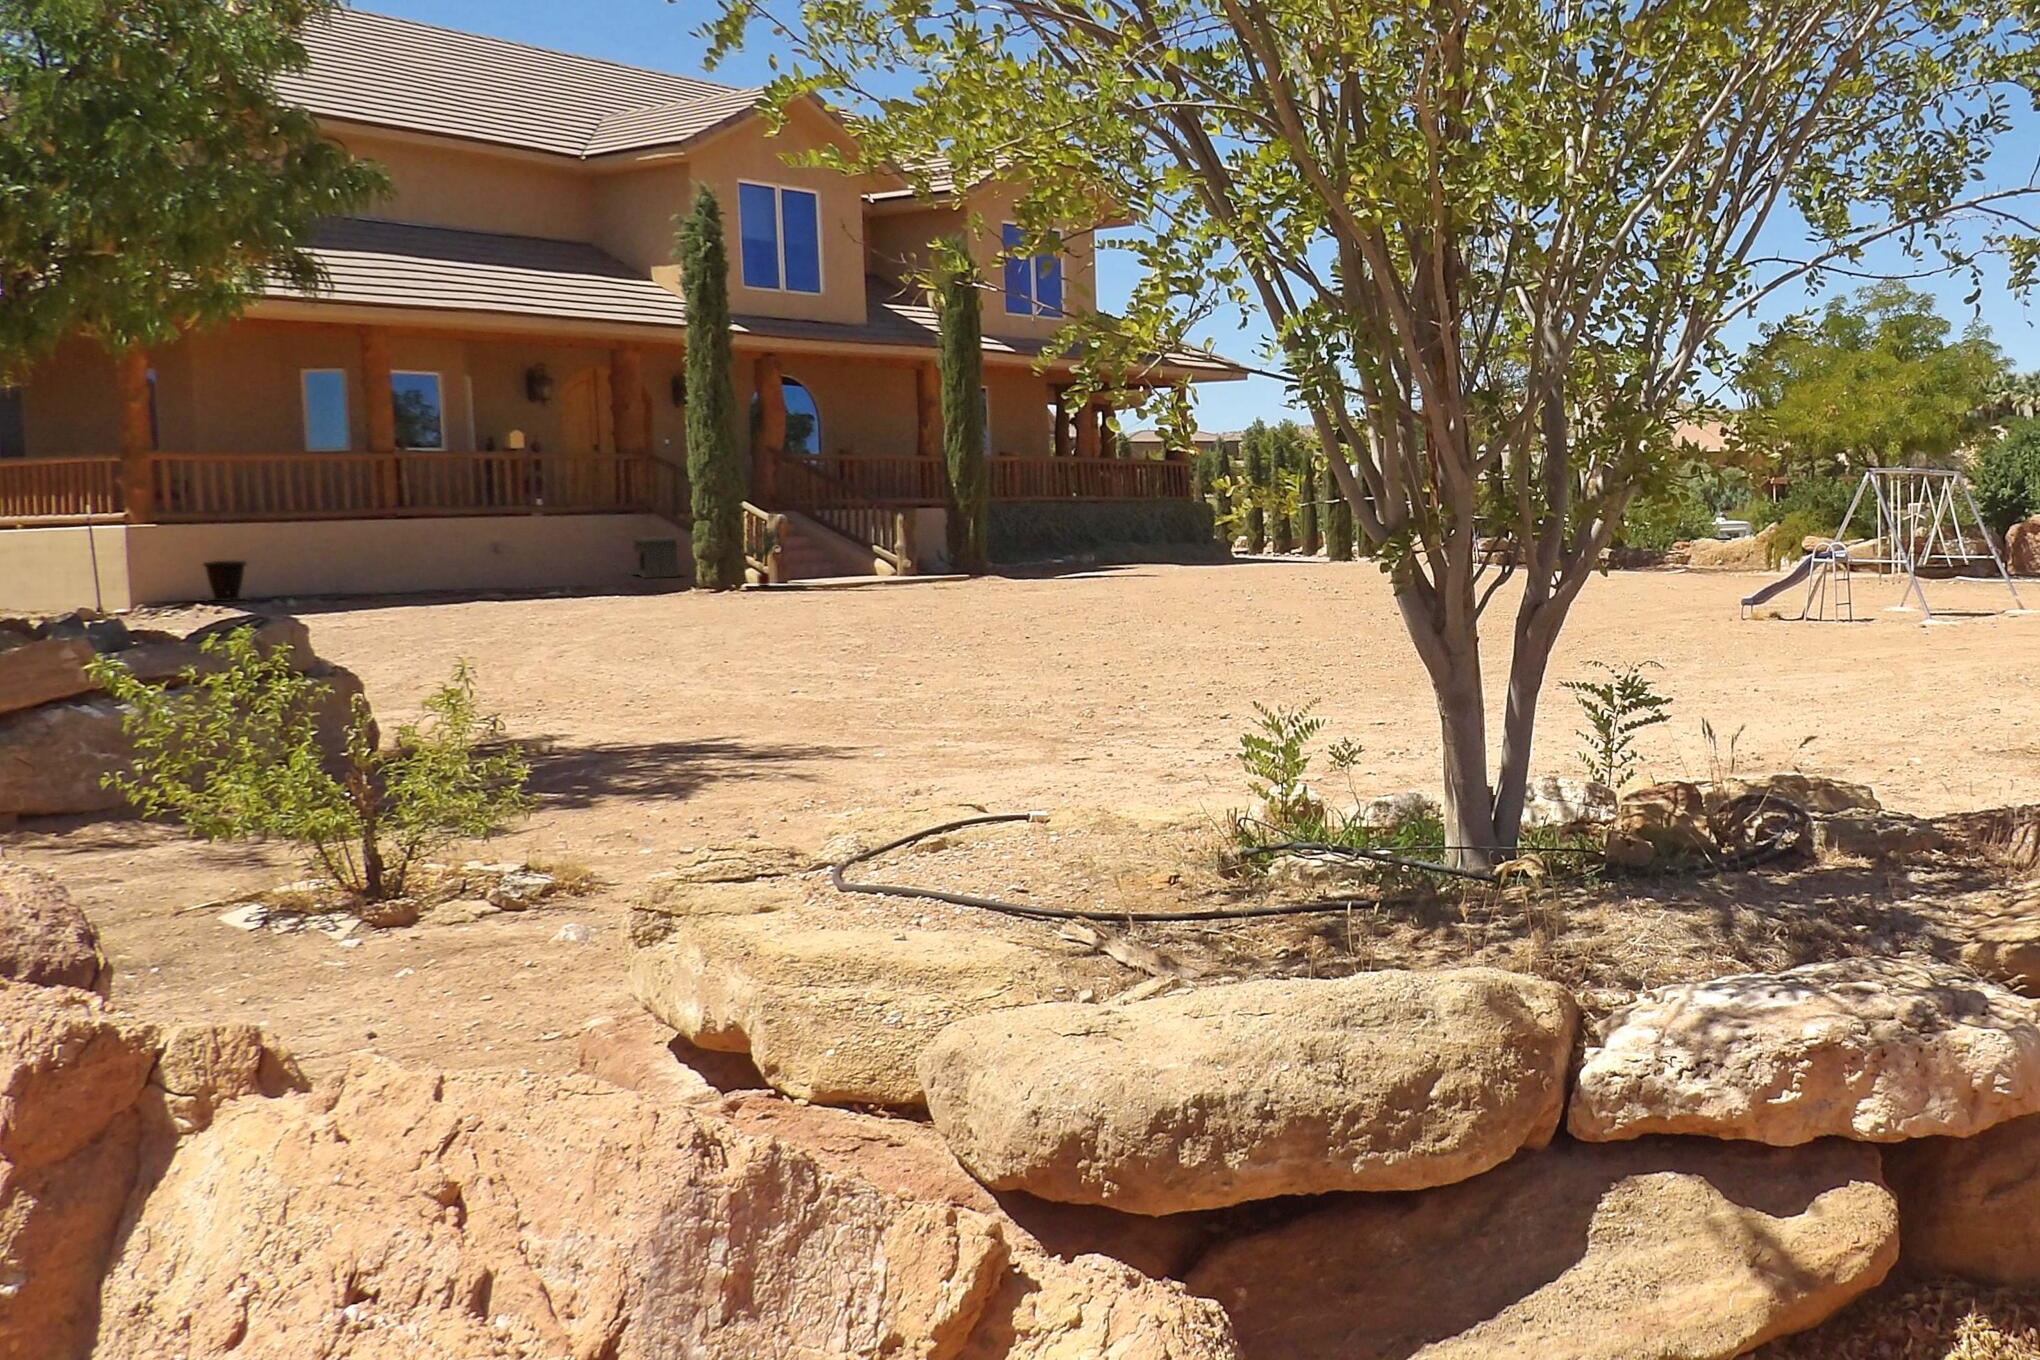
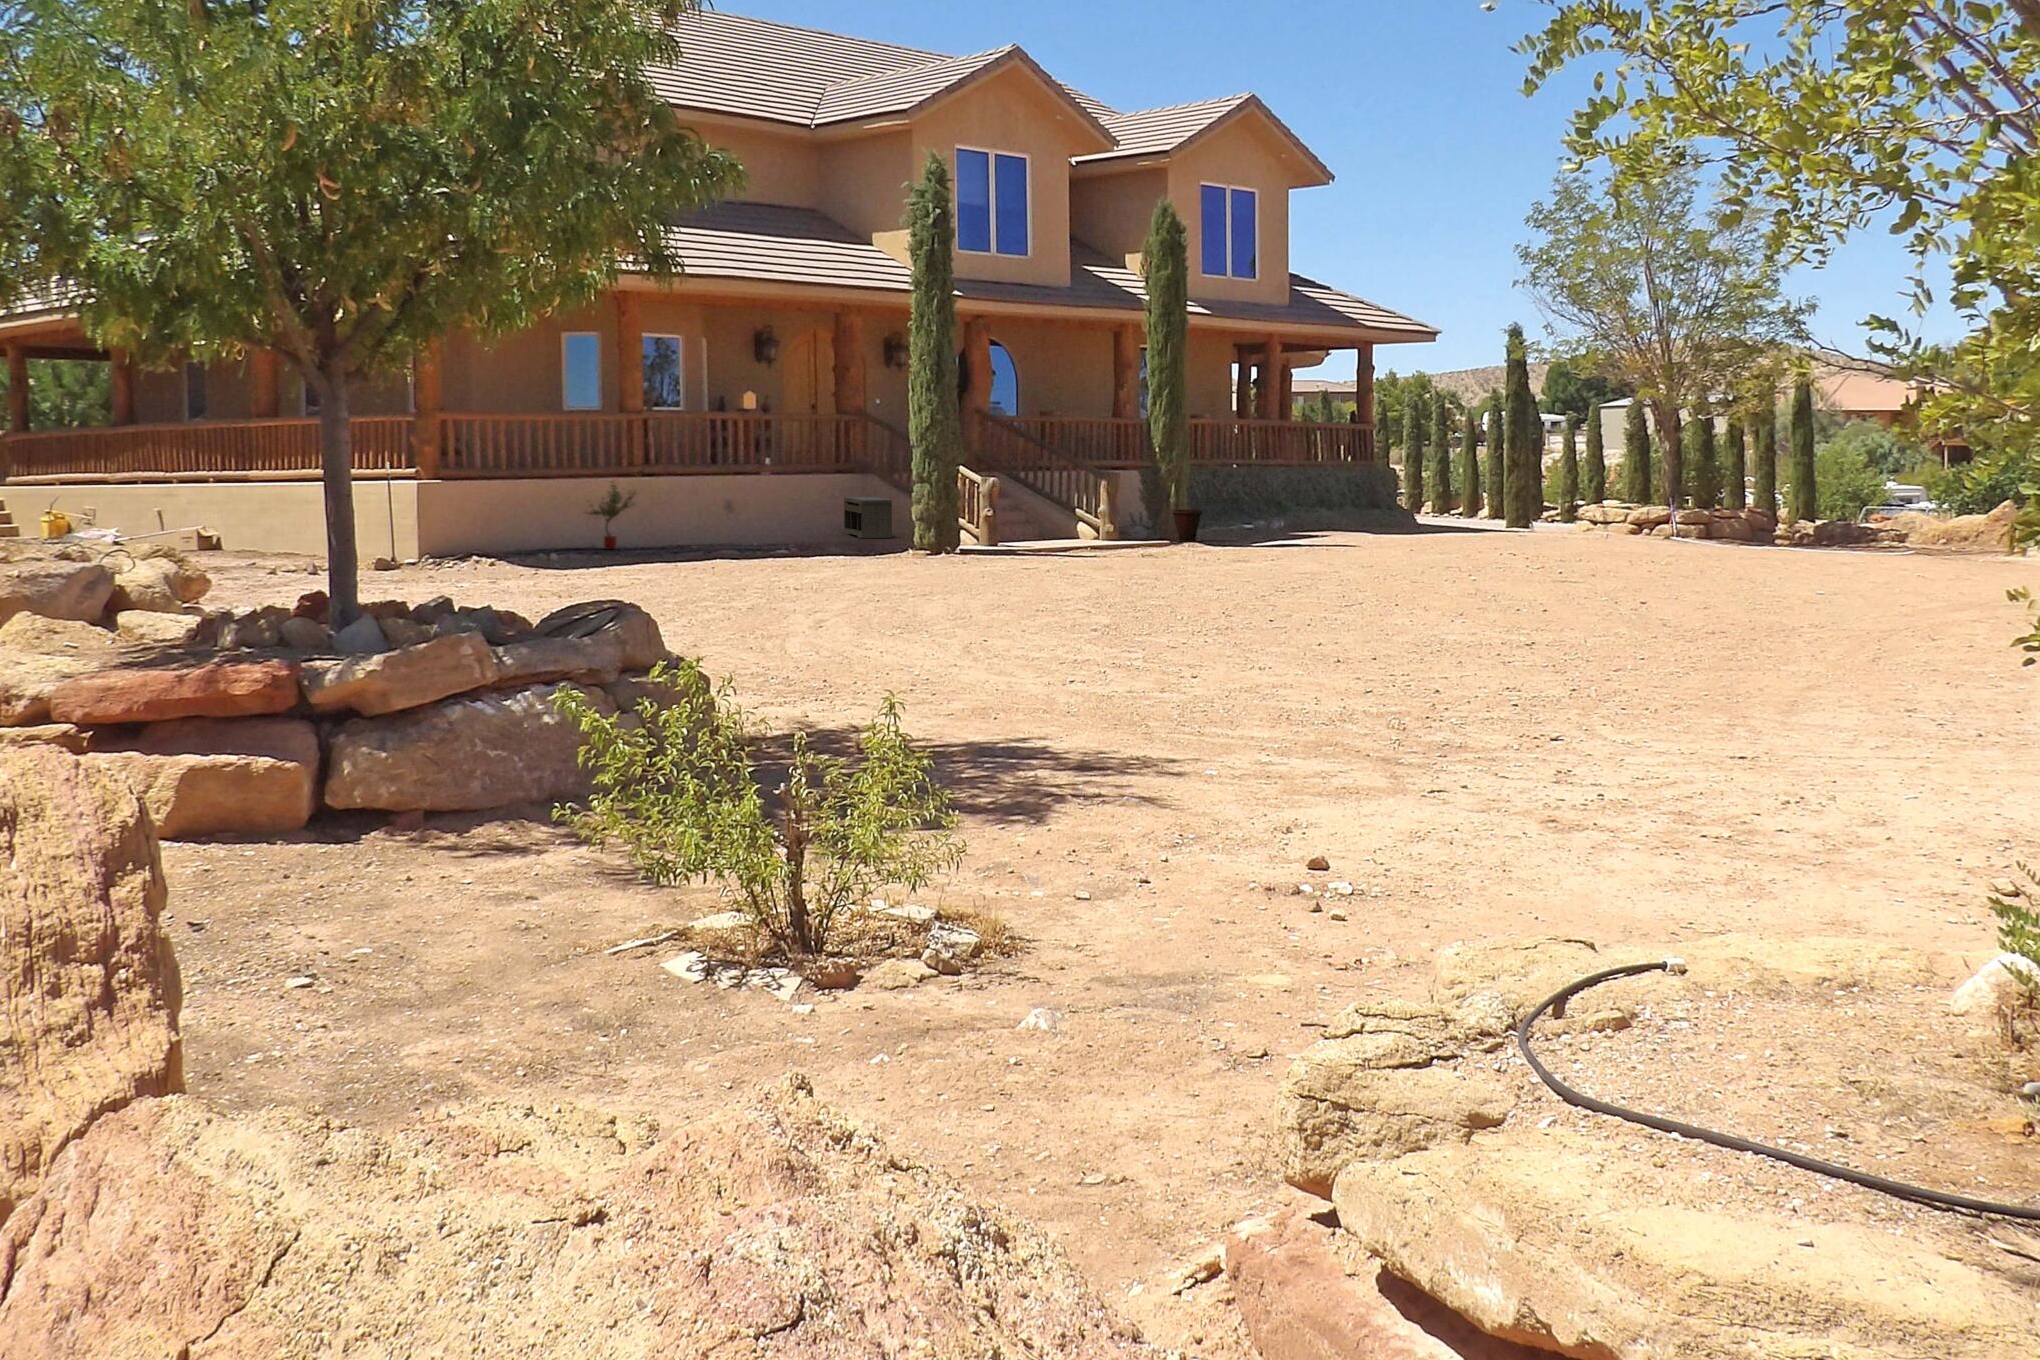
potted tree: present [743,521,781,586] -> present [586,482,636,549]
bucket: present [204,561,247,601] -> present [1172,509,1203,541]

